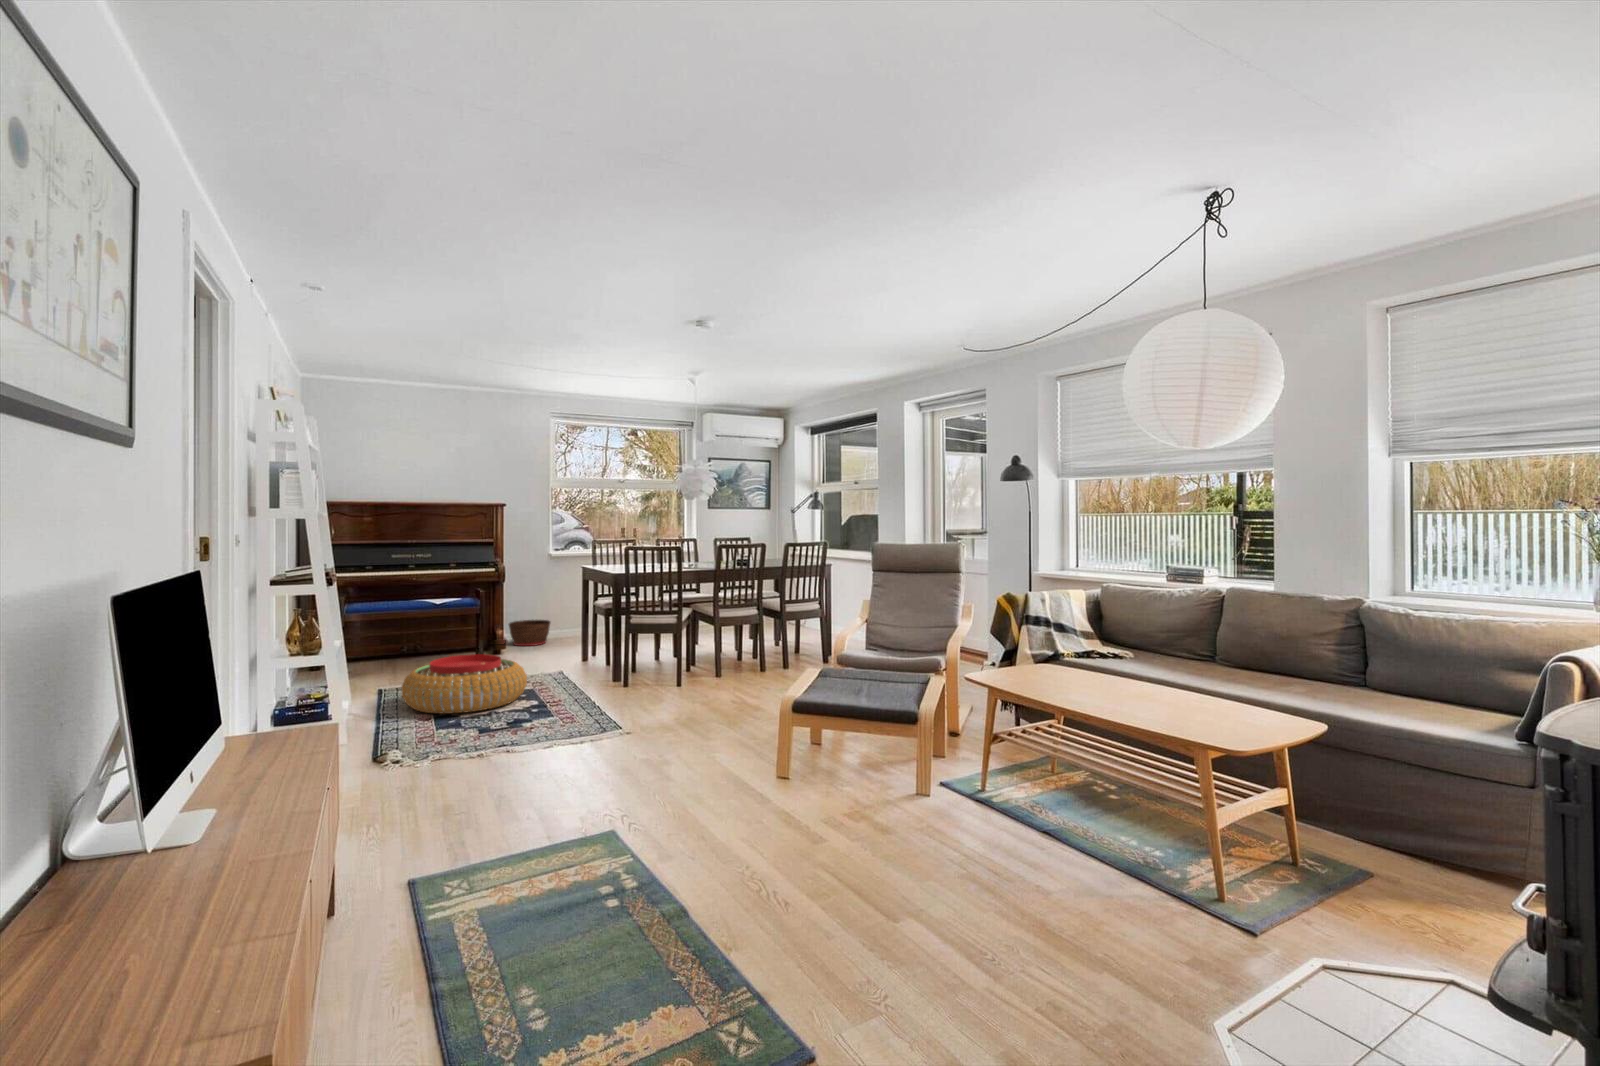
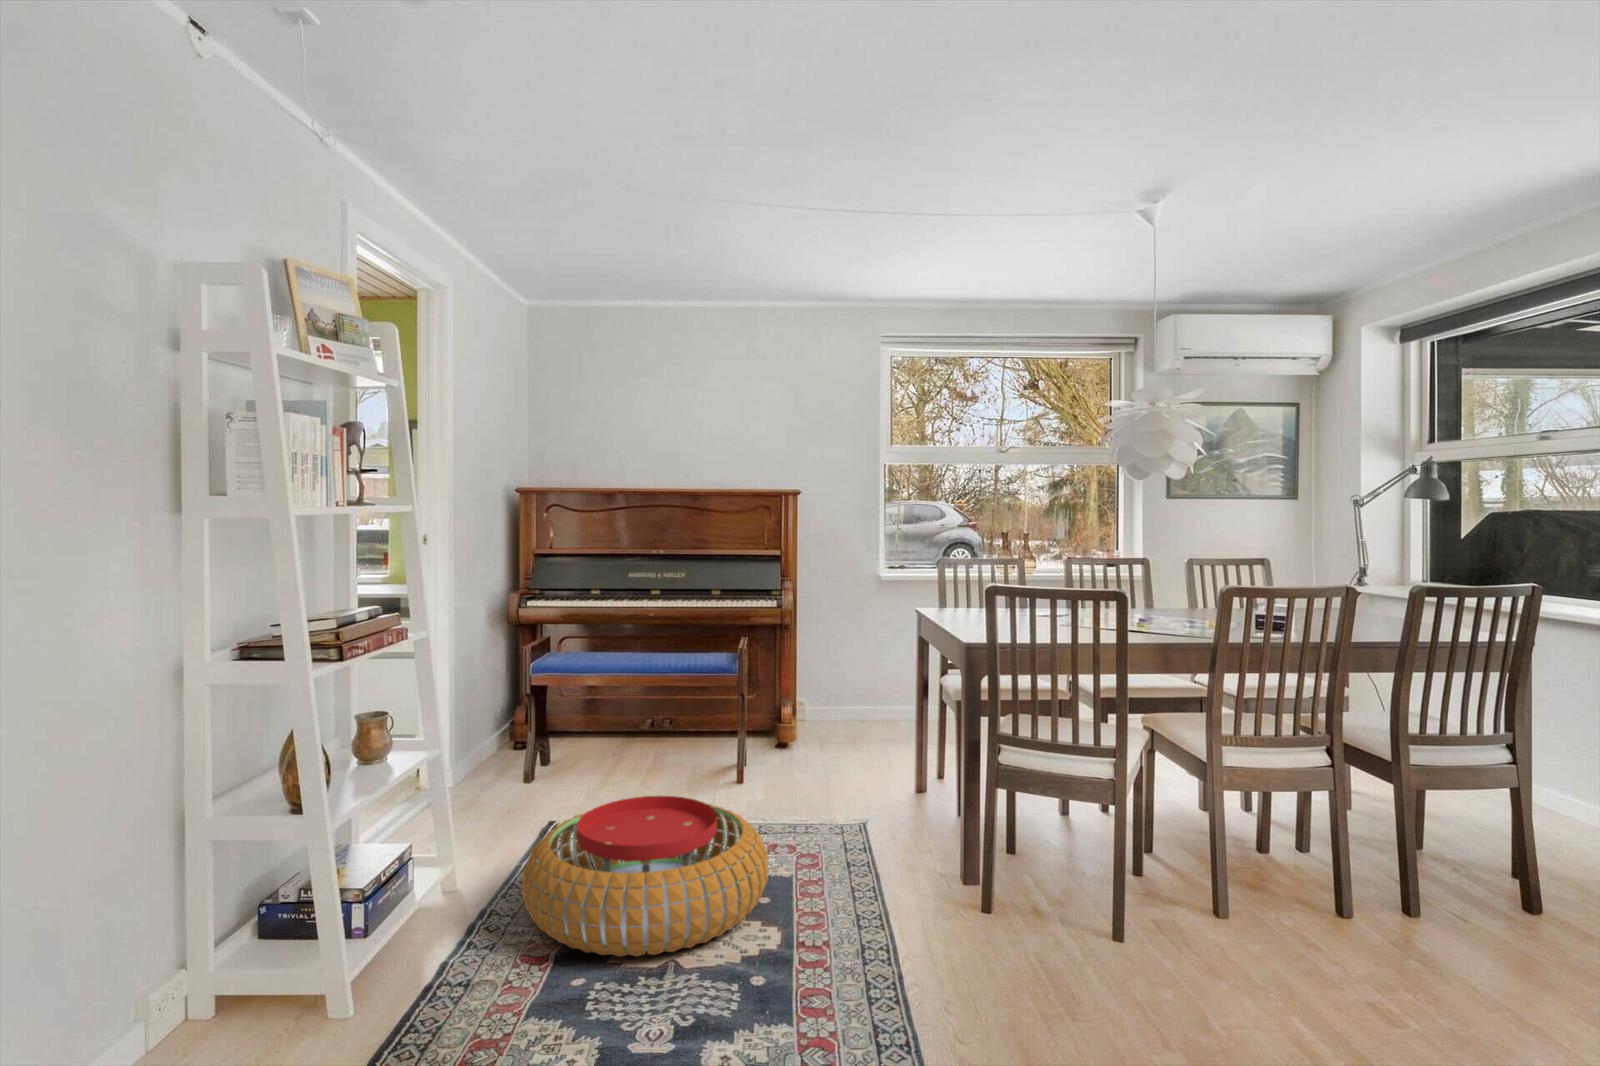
basket: present [509,620,550,646] -> none [811,687,878,737]

